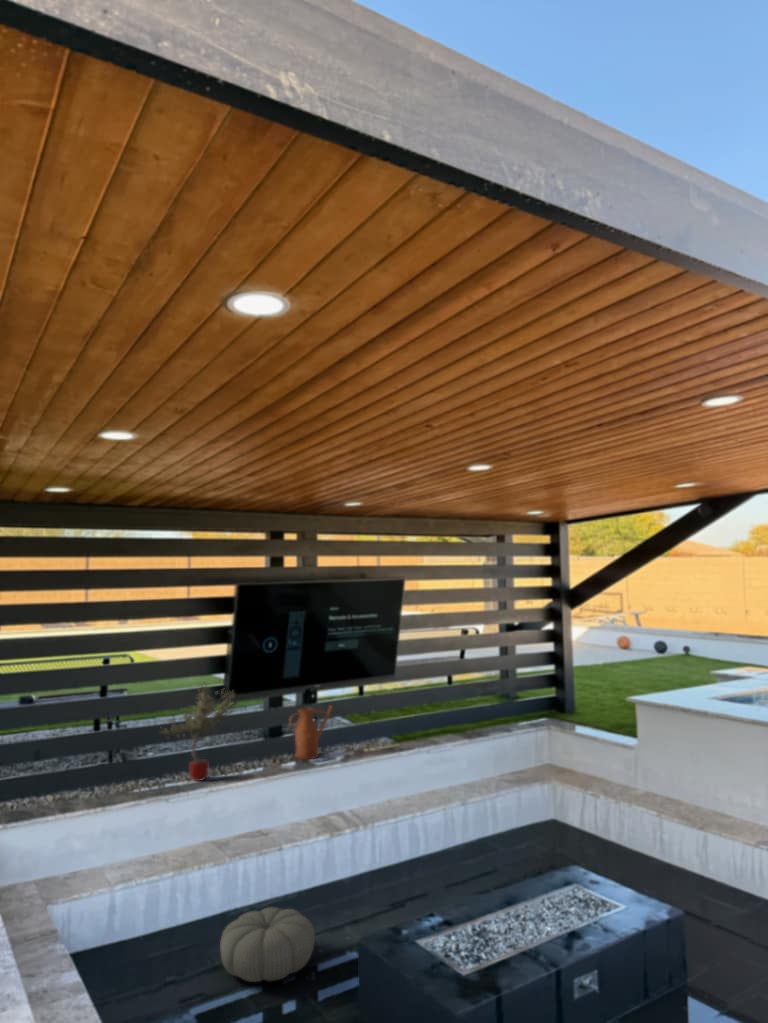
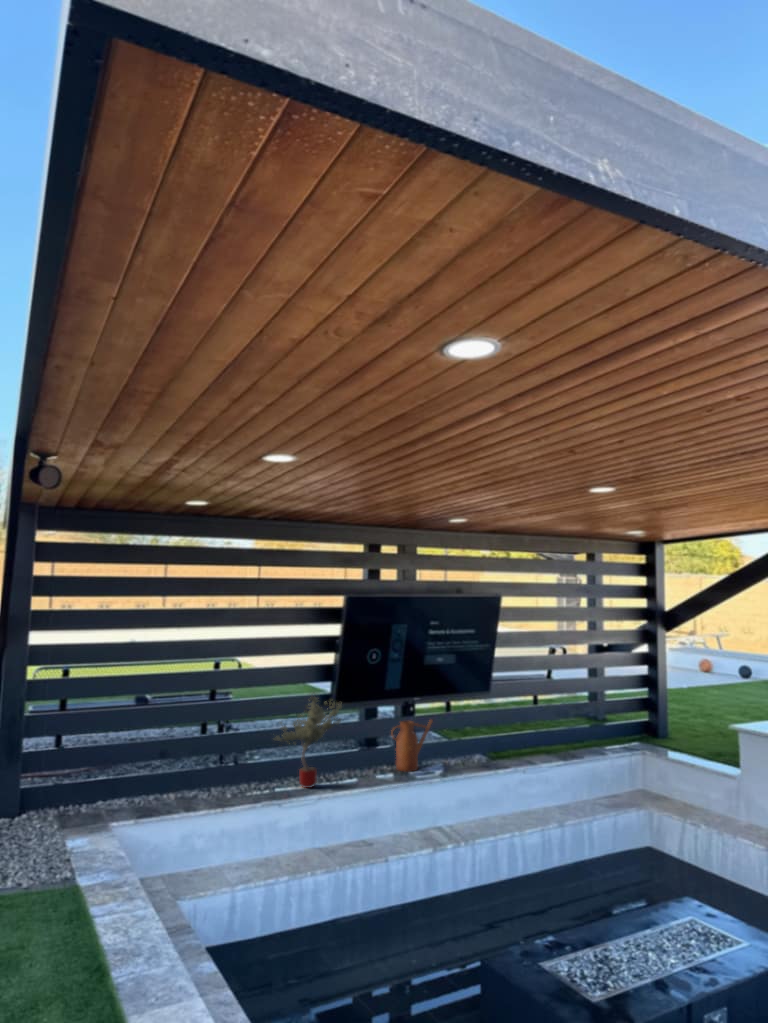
pouf: present [220,907,315,982] -> none [339,918,431,991]

